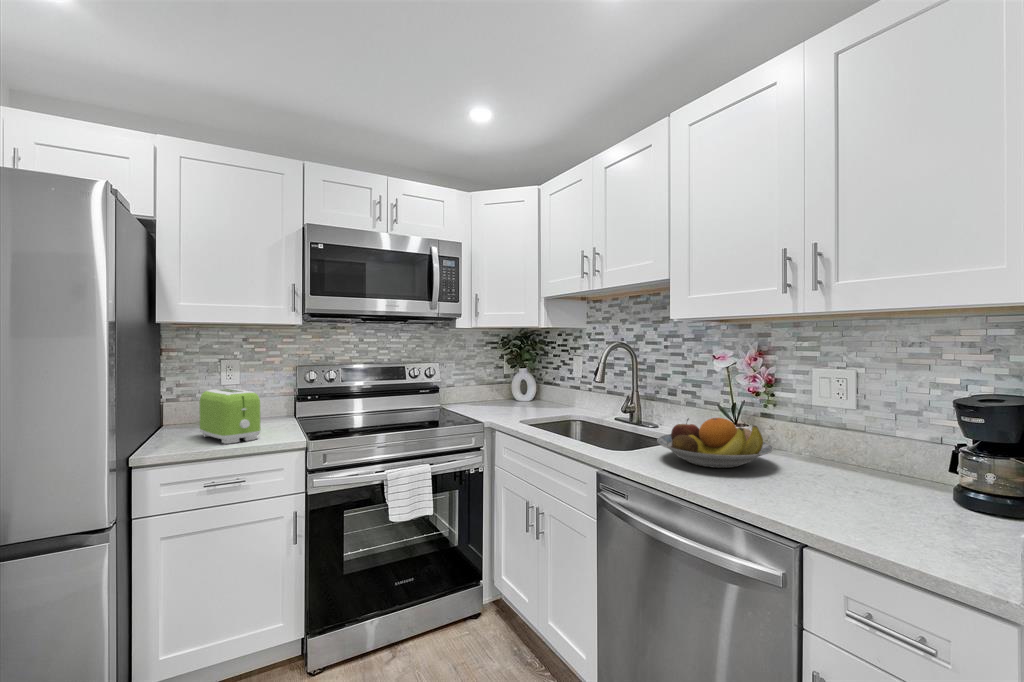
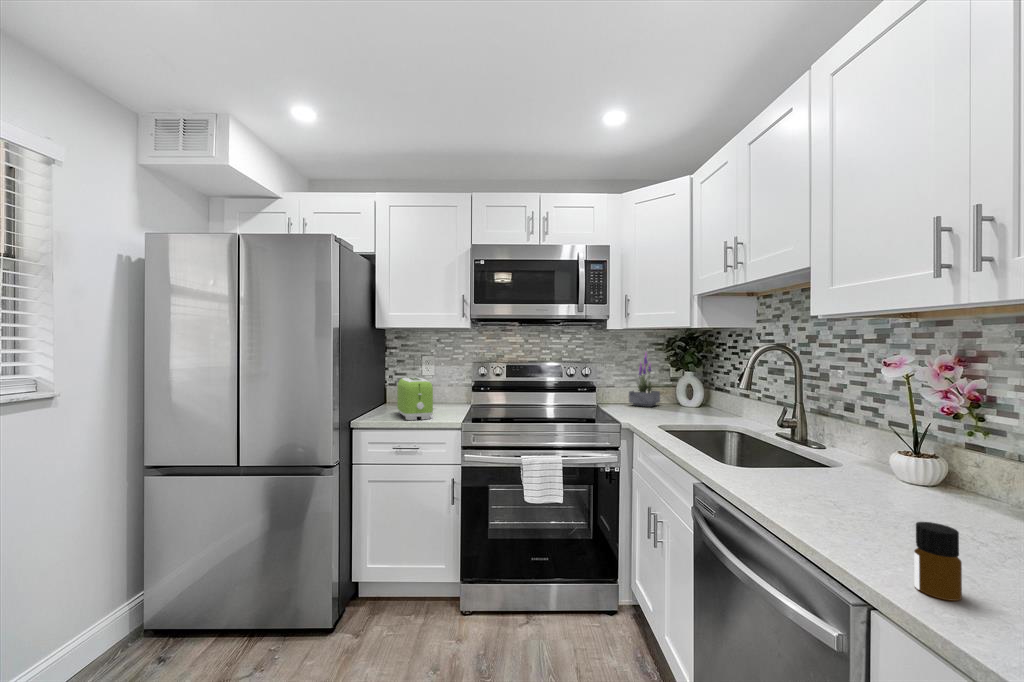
potted plant: none [468,350,496,405] -> present [629,354,660,407]
fruit bowl: present [657,418,773,468] -> none [777,438,949,507]
bottle: none [806,470,835,523] -> present [914,522,962,601]

